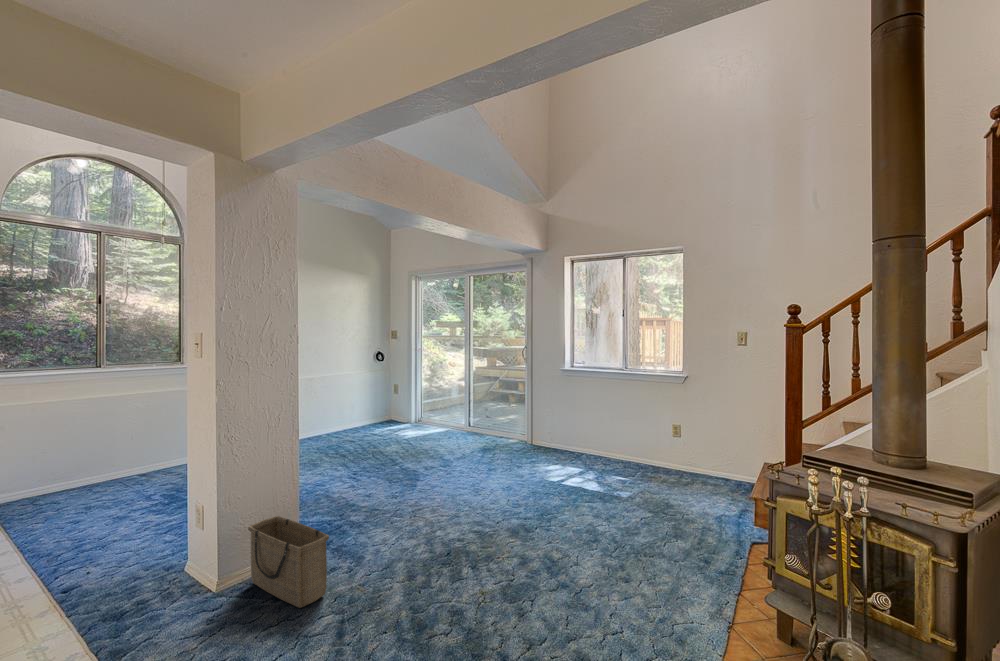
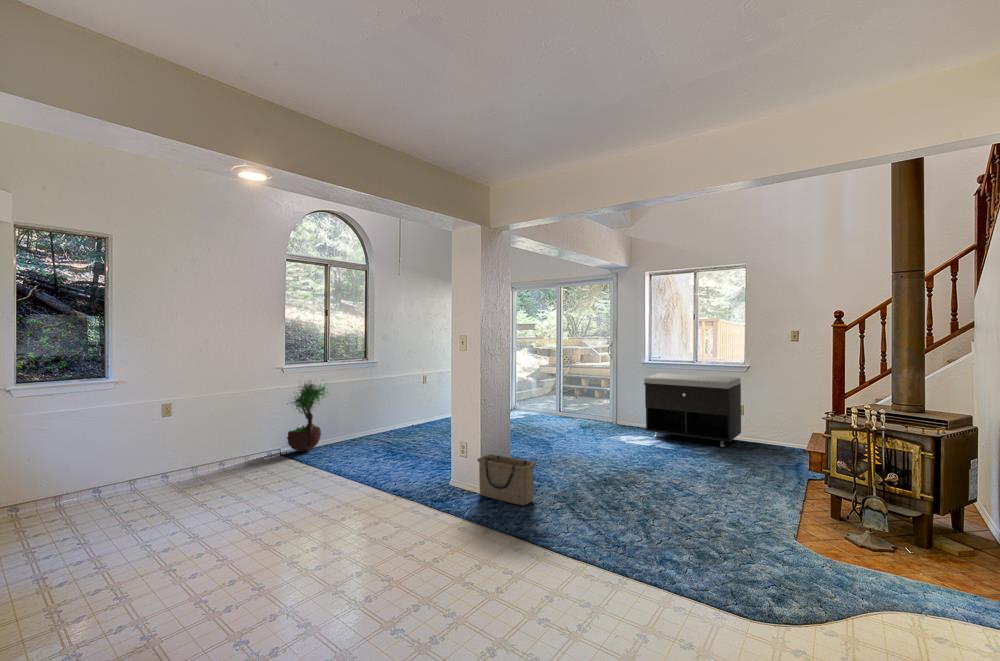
storage bench: none [556,385,676,482] -> present [644,373,741,447]
potted tree: none [43,390,123,494] -> present [287,383,325,452]

